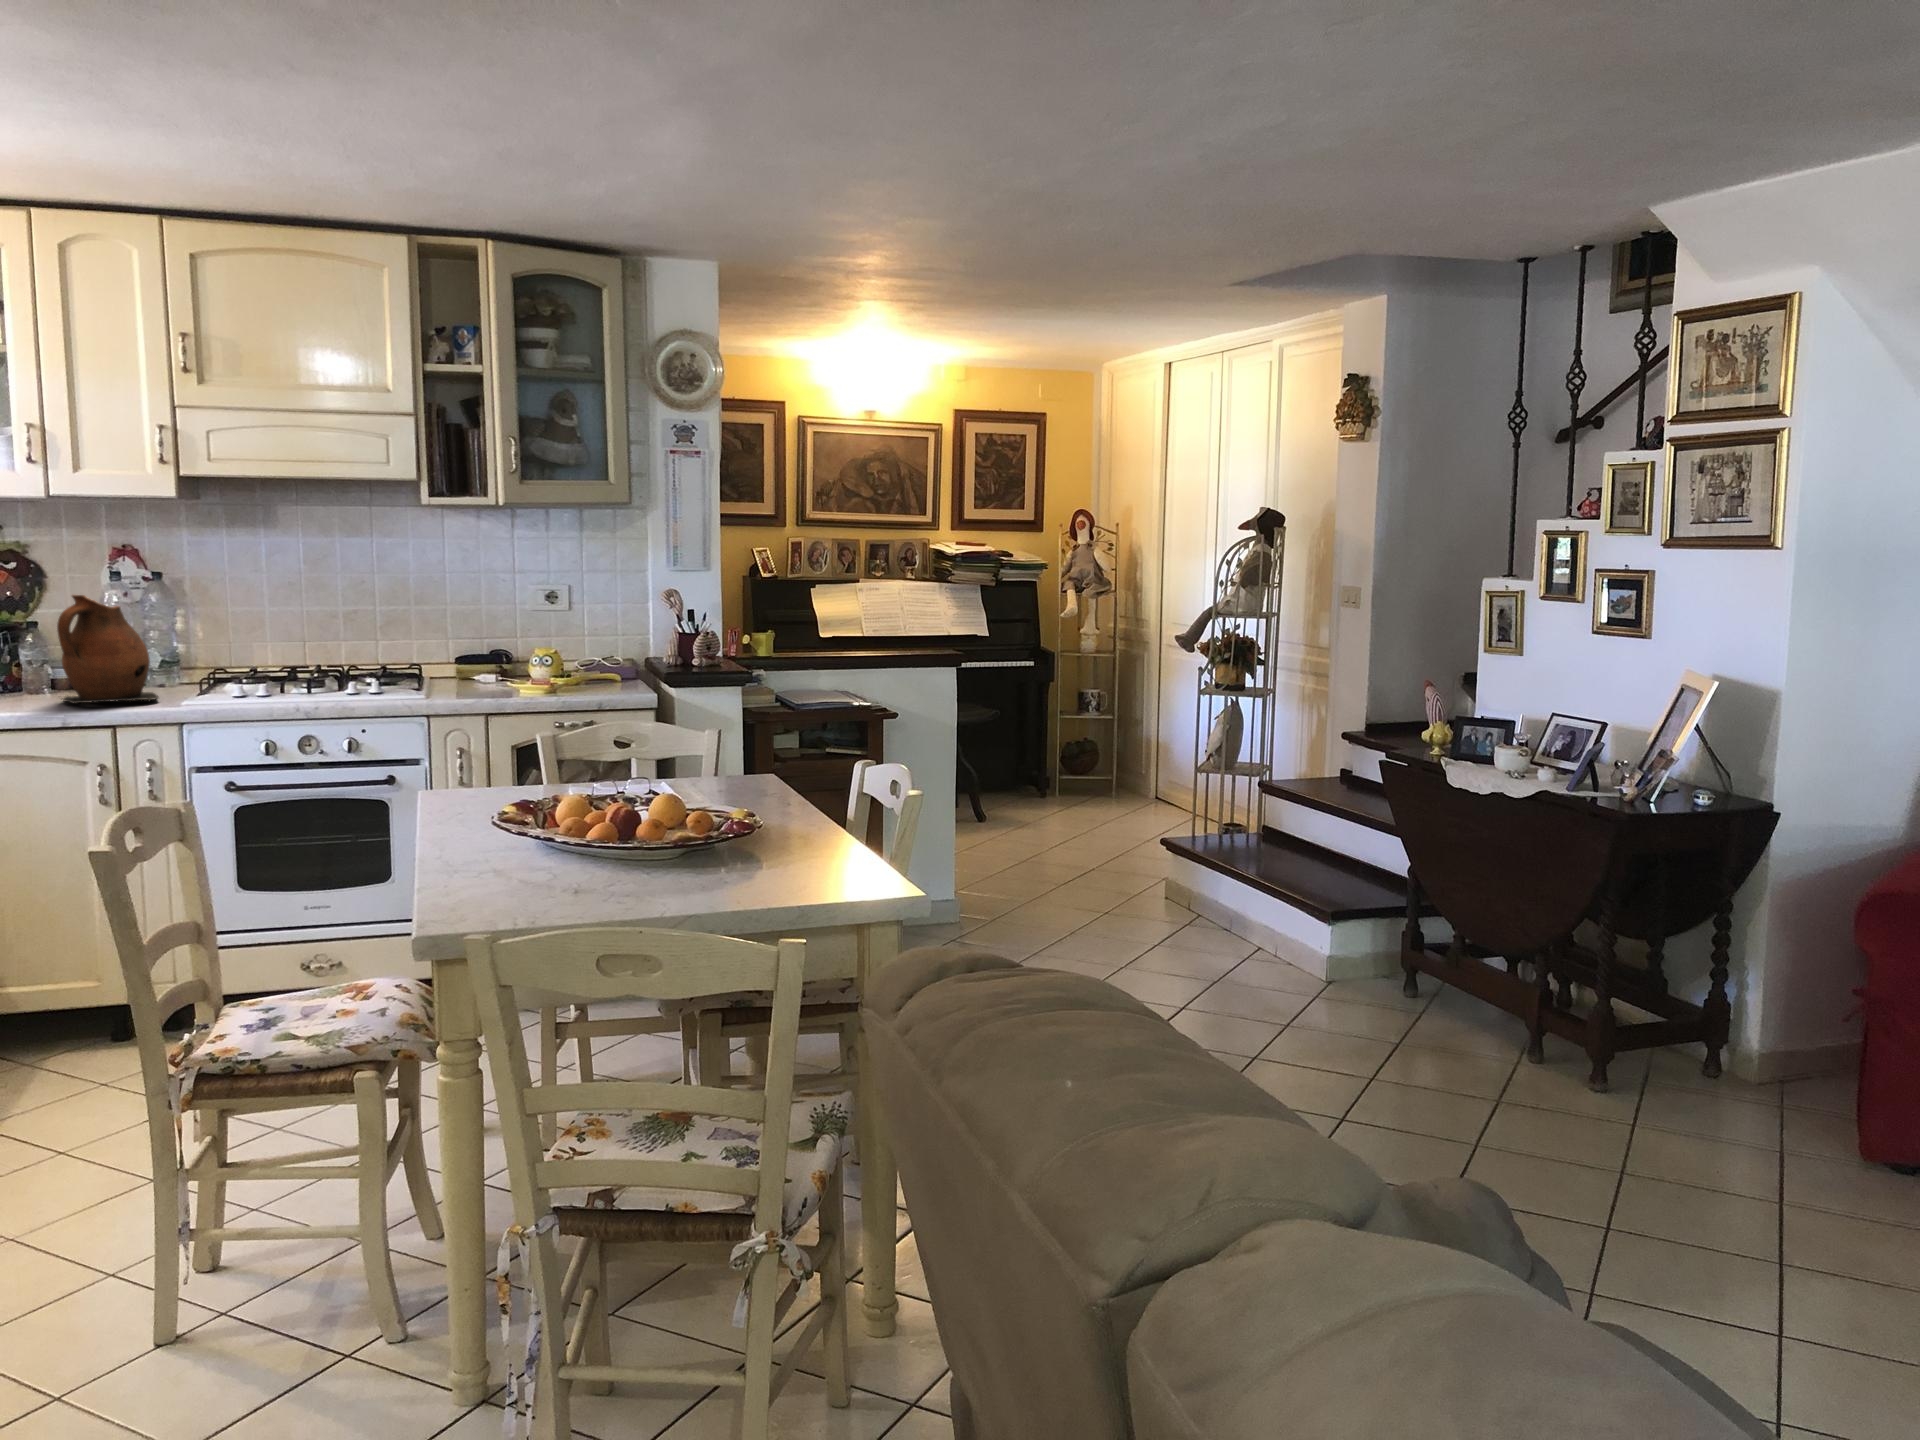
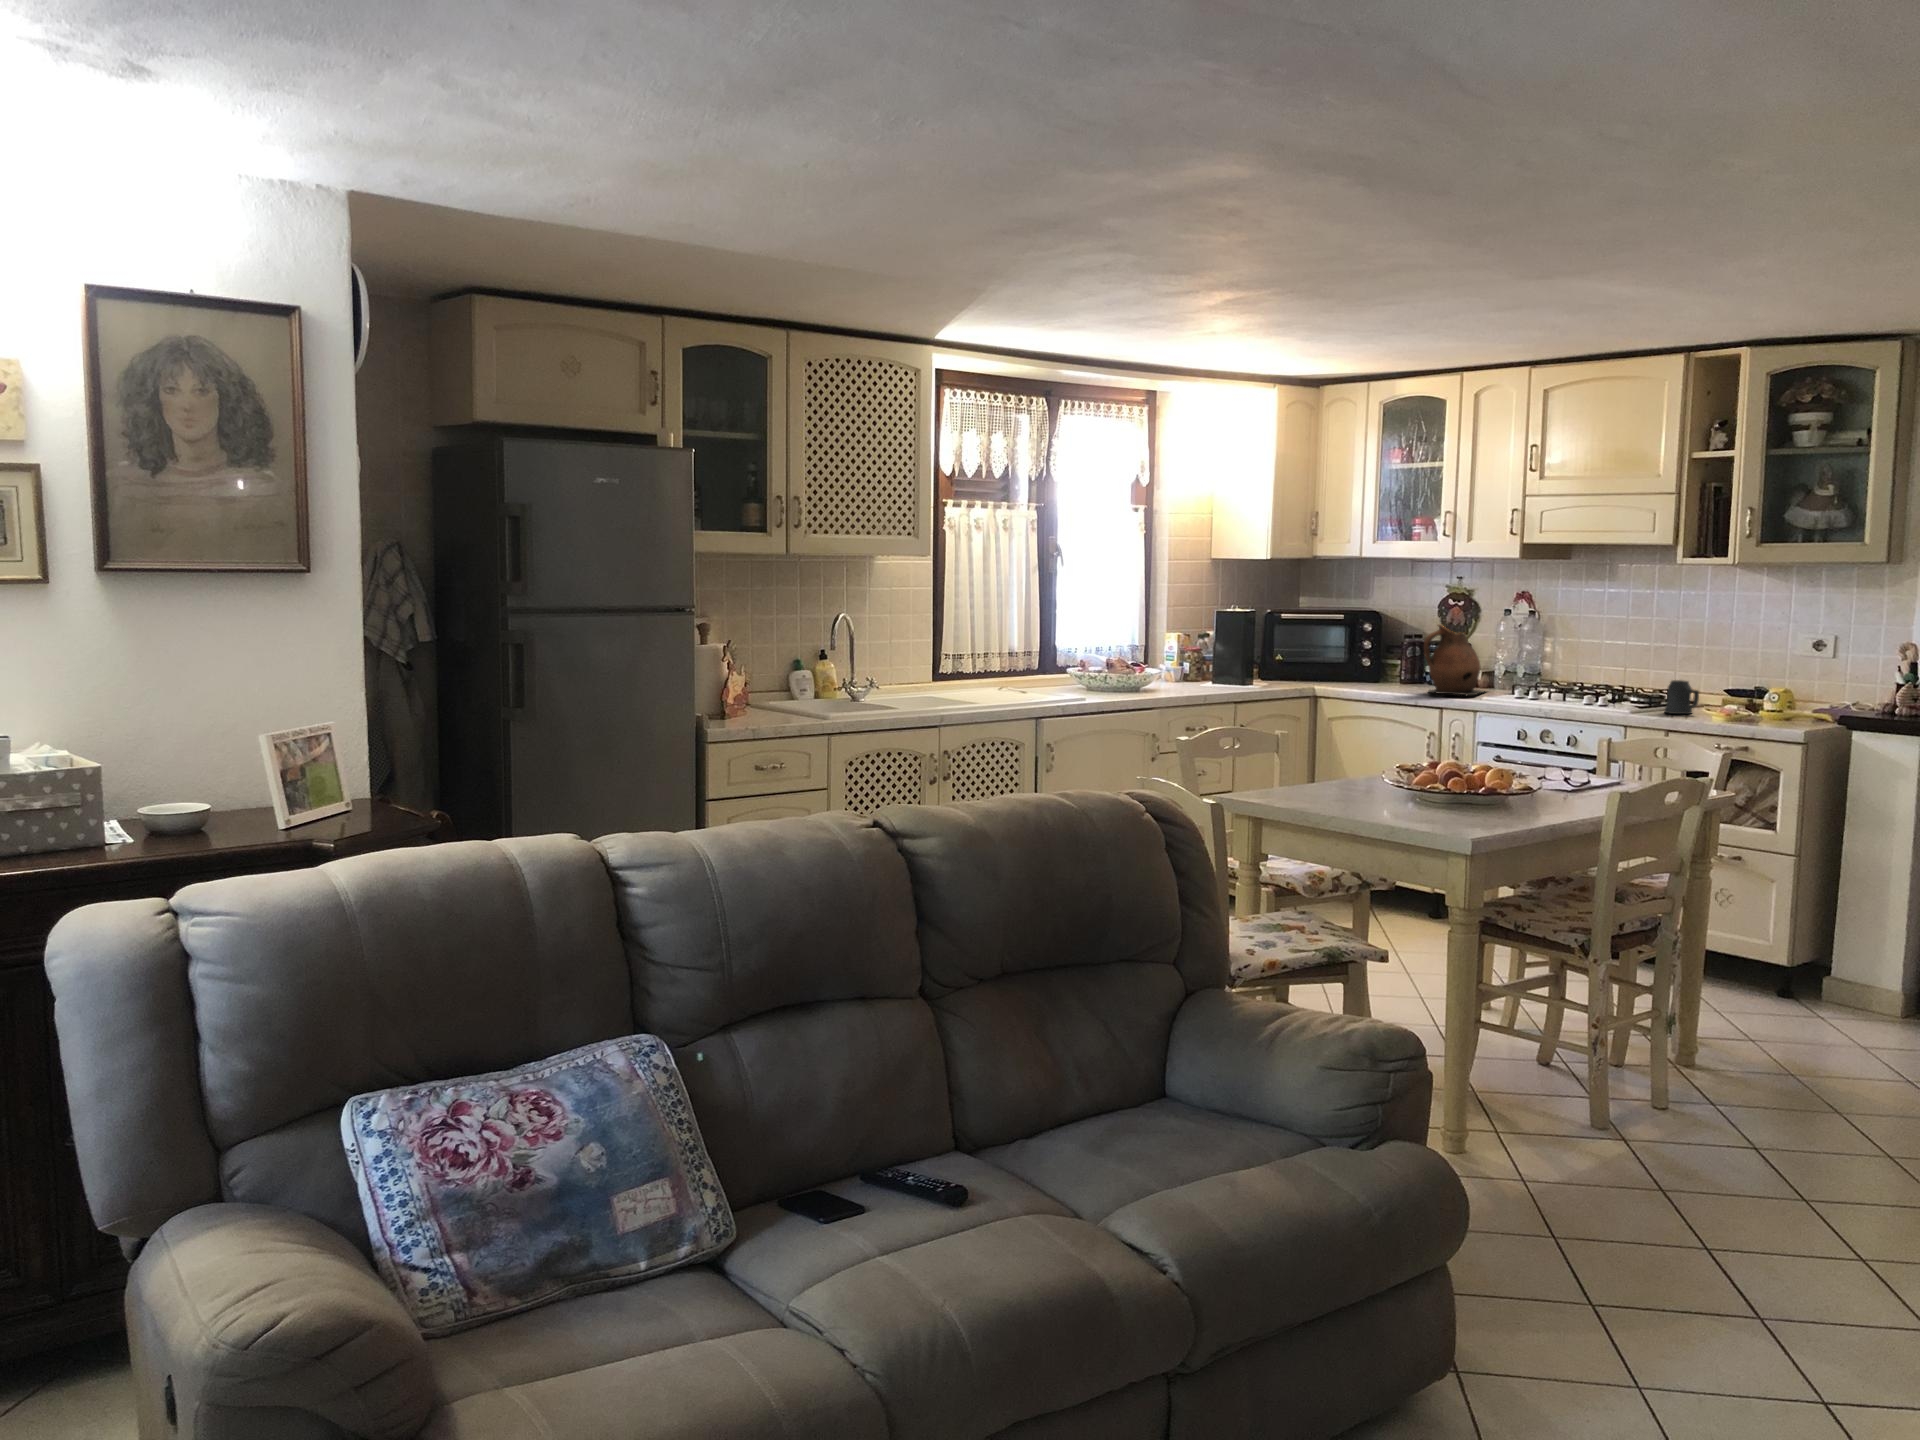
mug: none [468,650,512,692] -> present [1664,680,1699,714]

